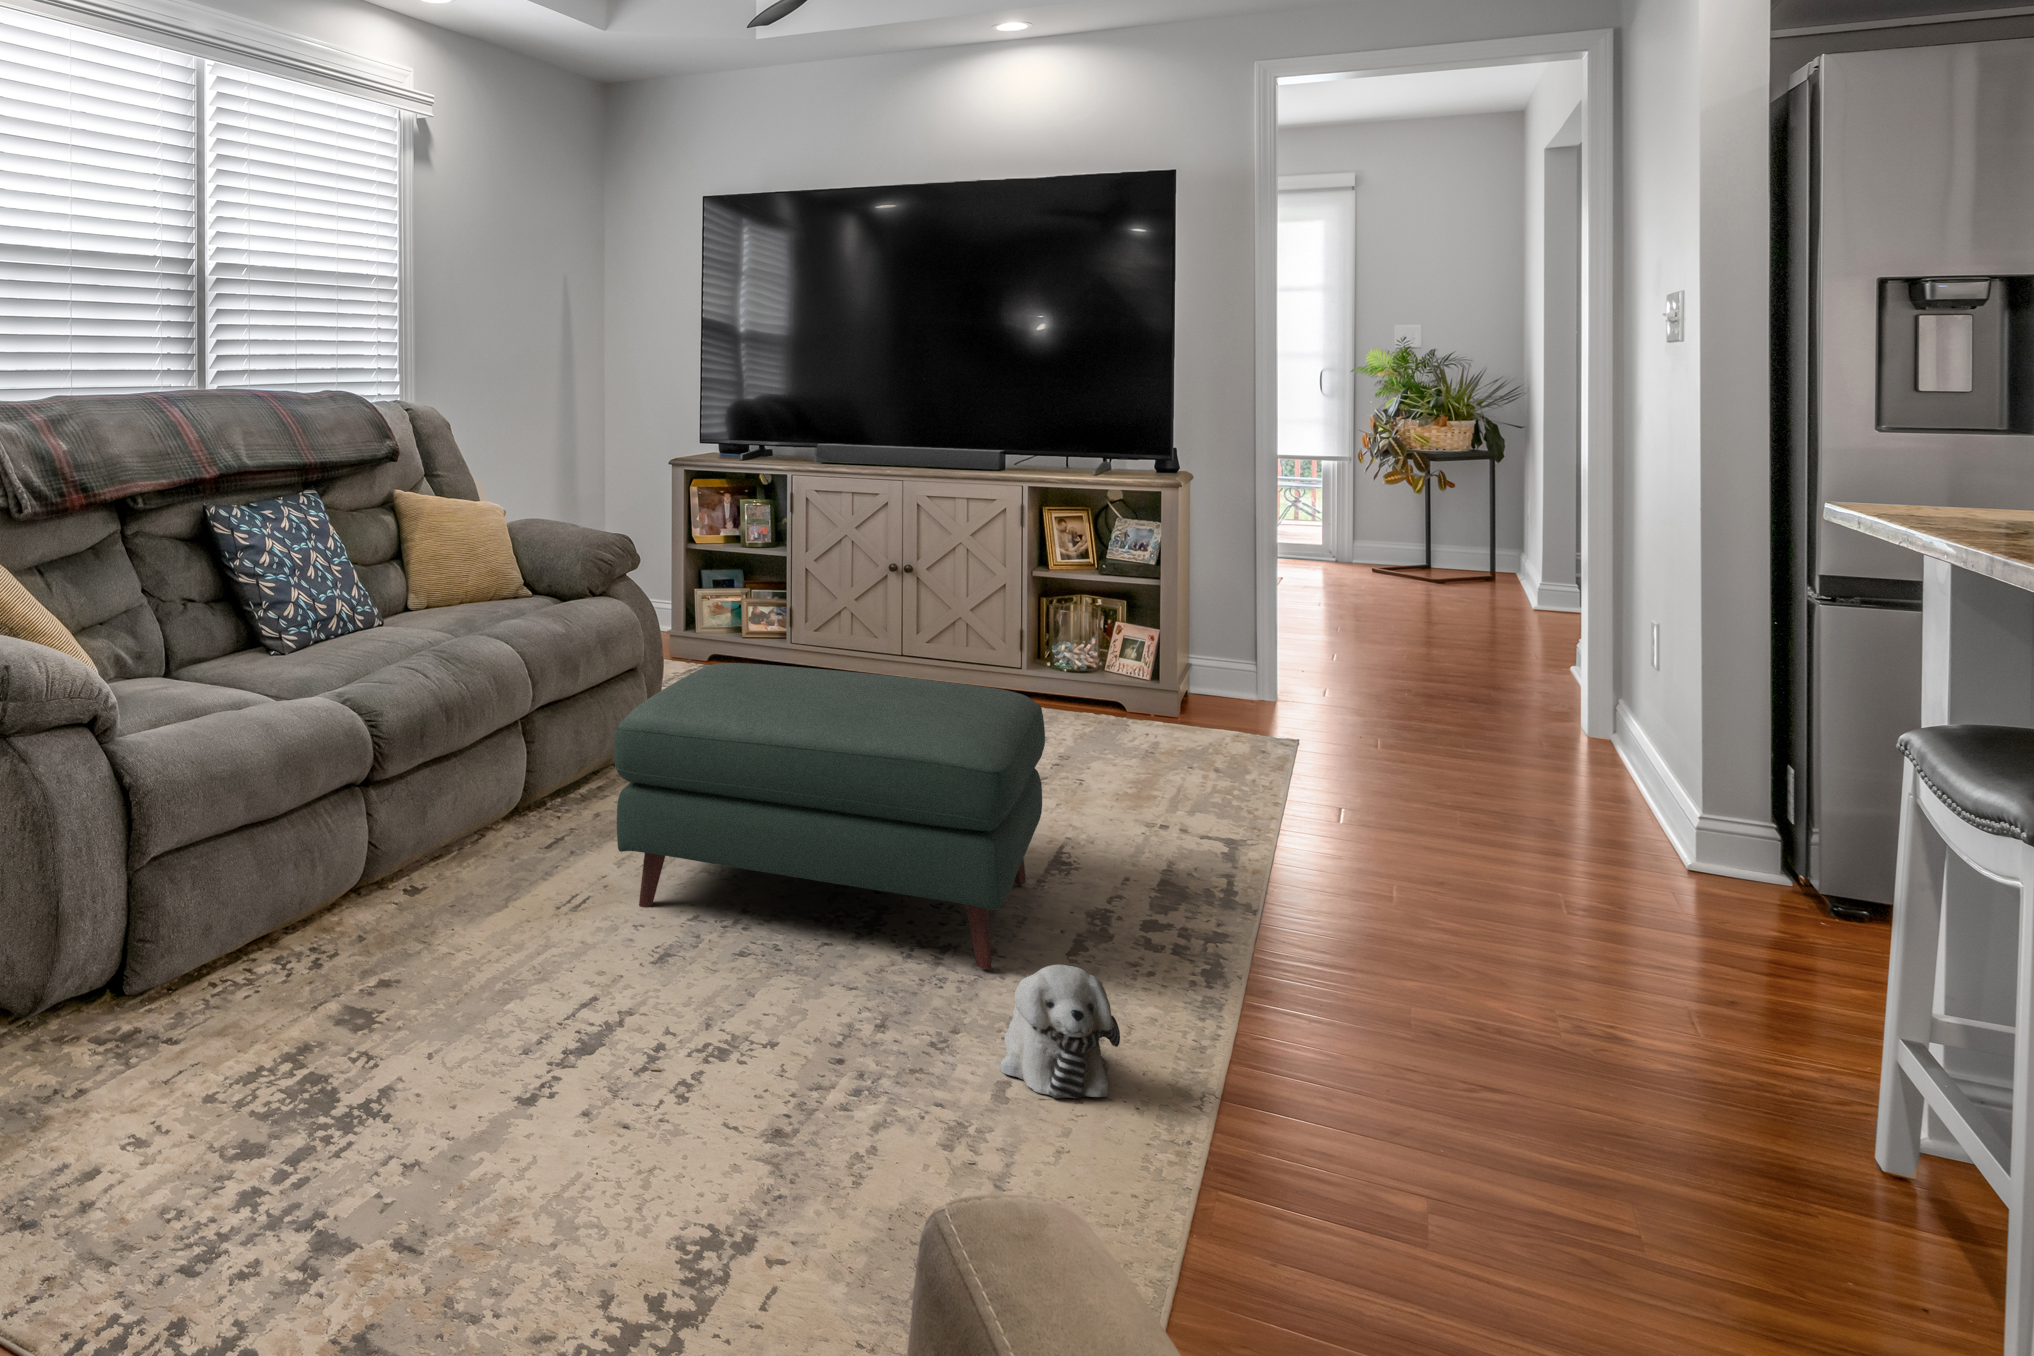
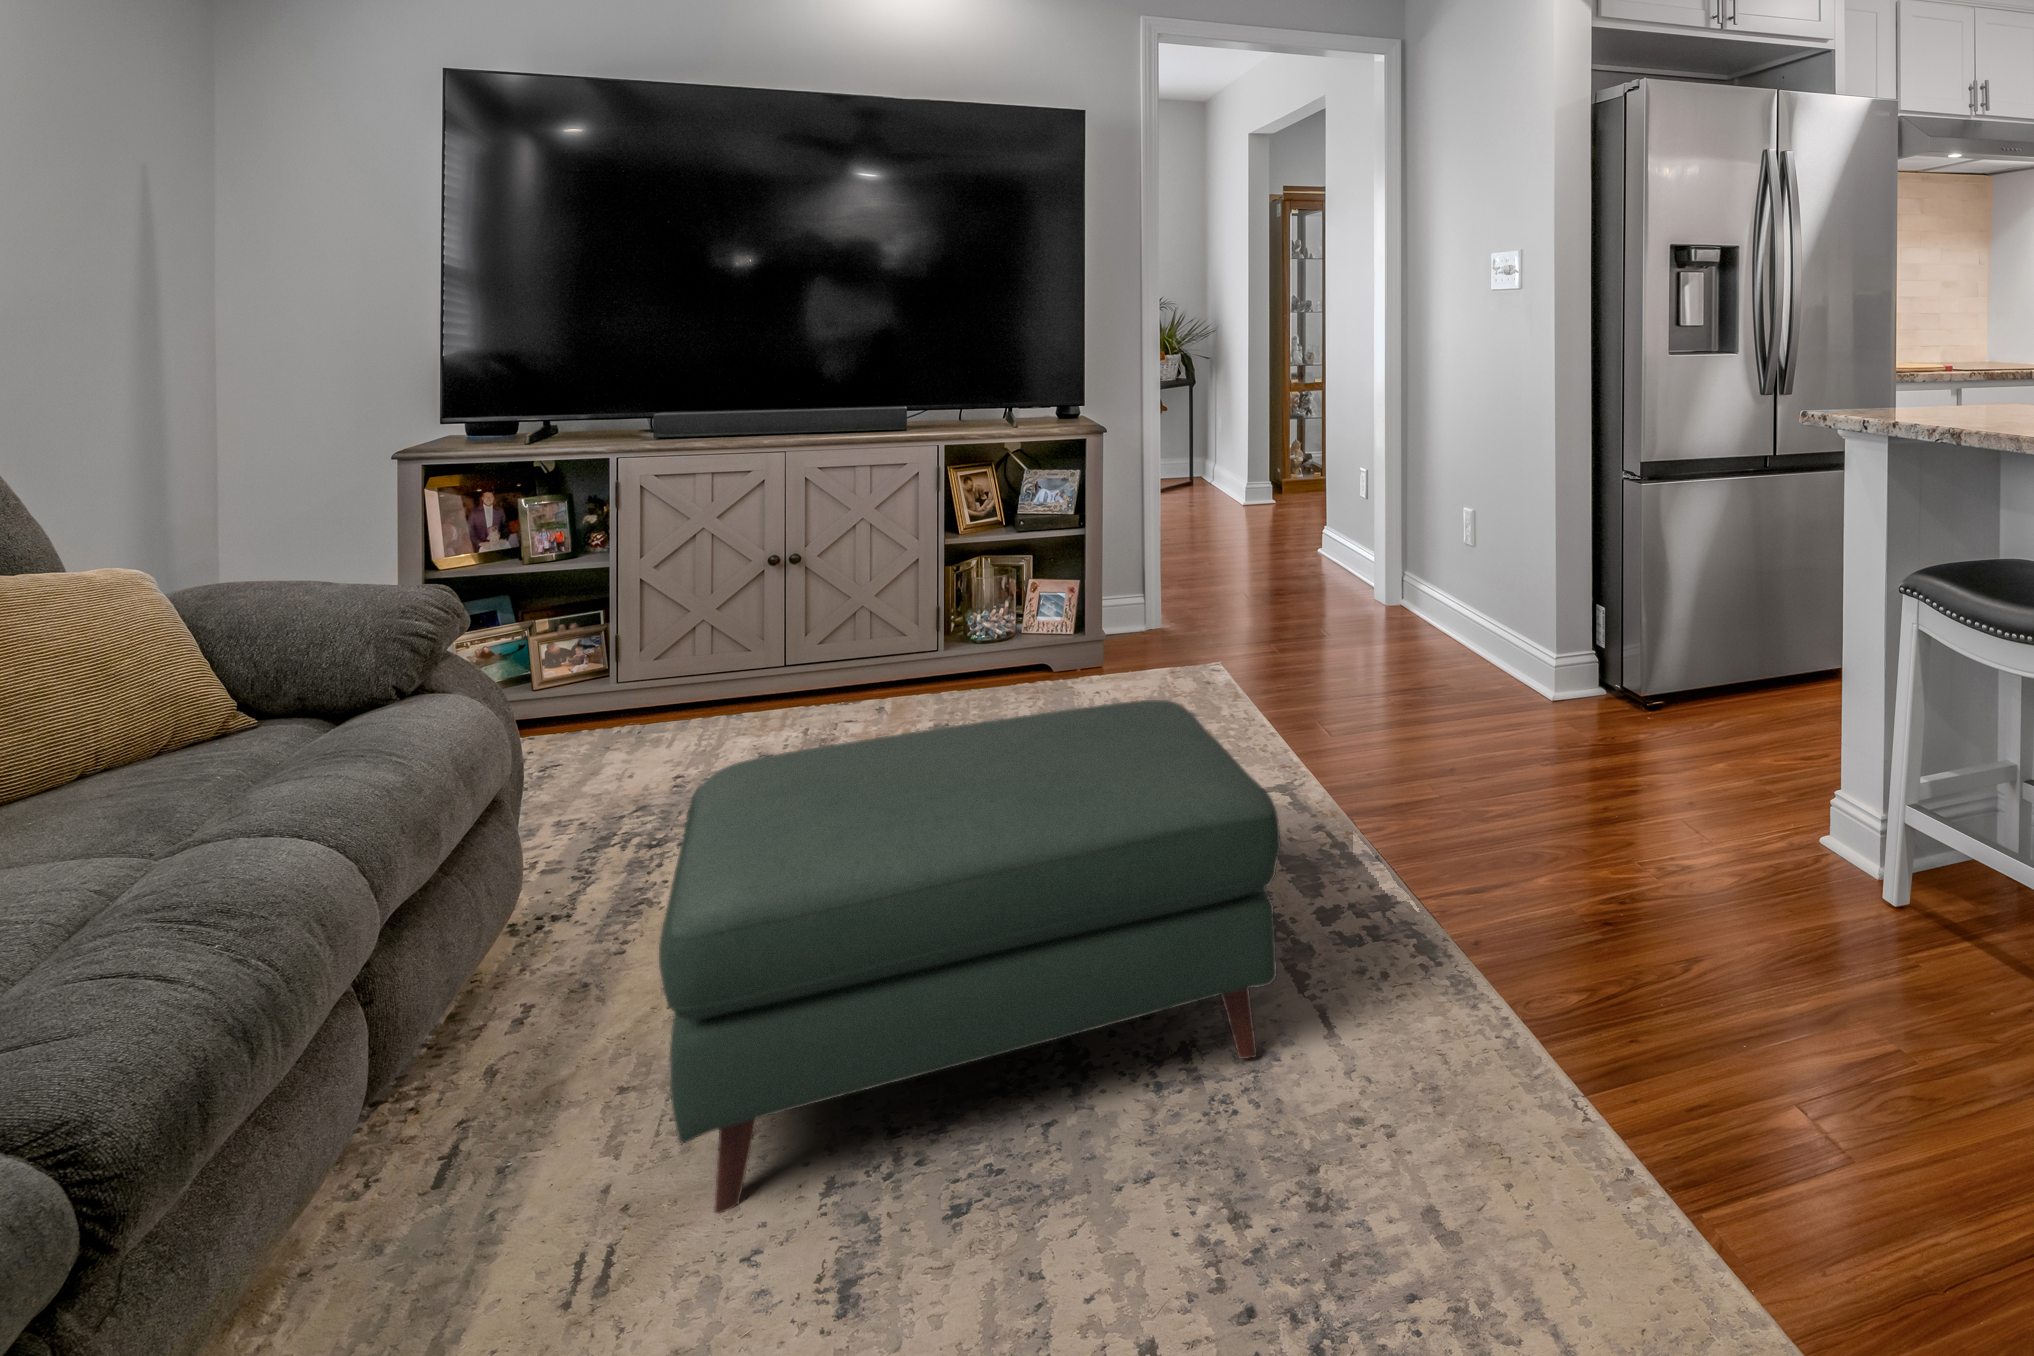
plush toy: present [1001,965,1120,1098] -> none [1345,1027,1516,1204]

